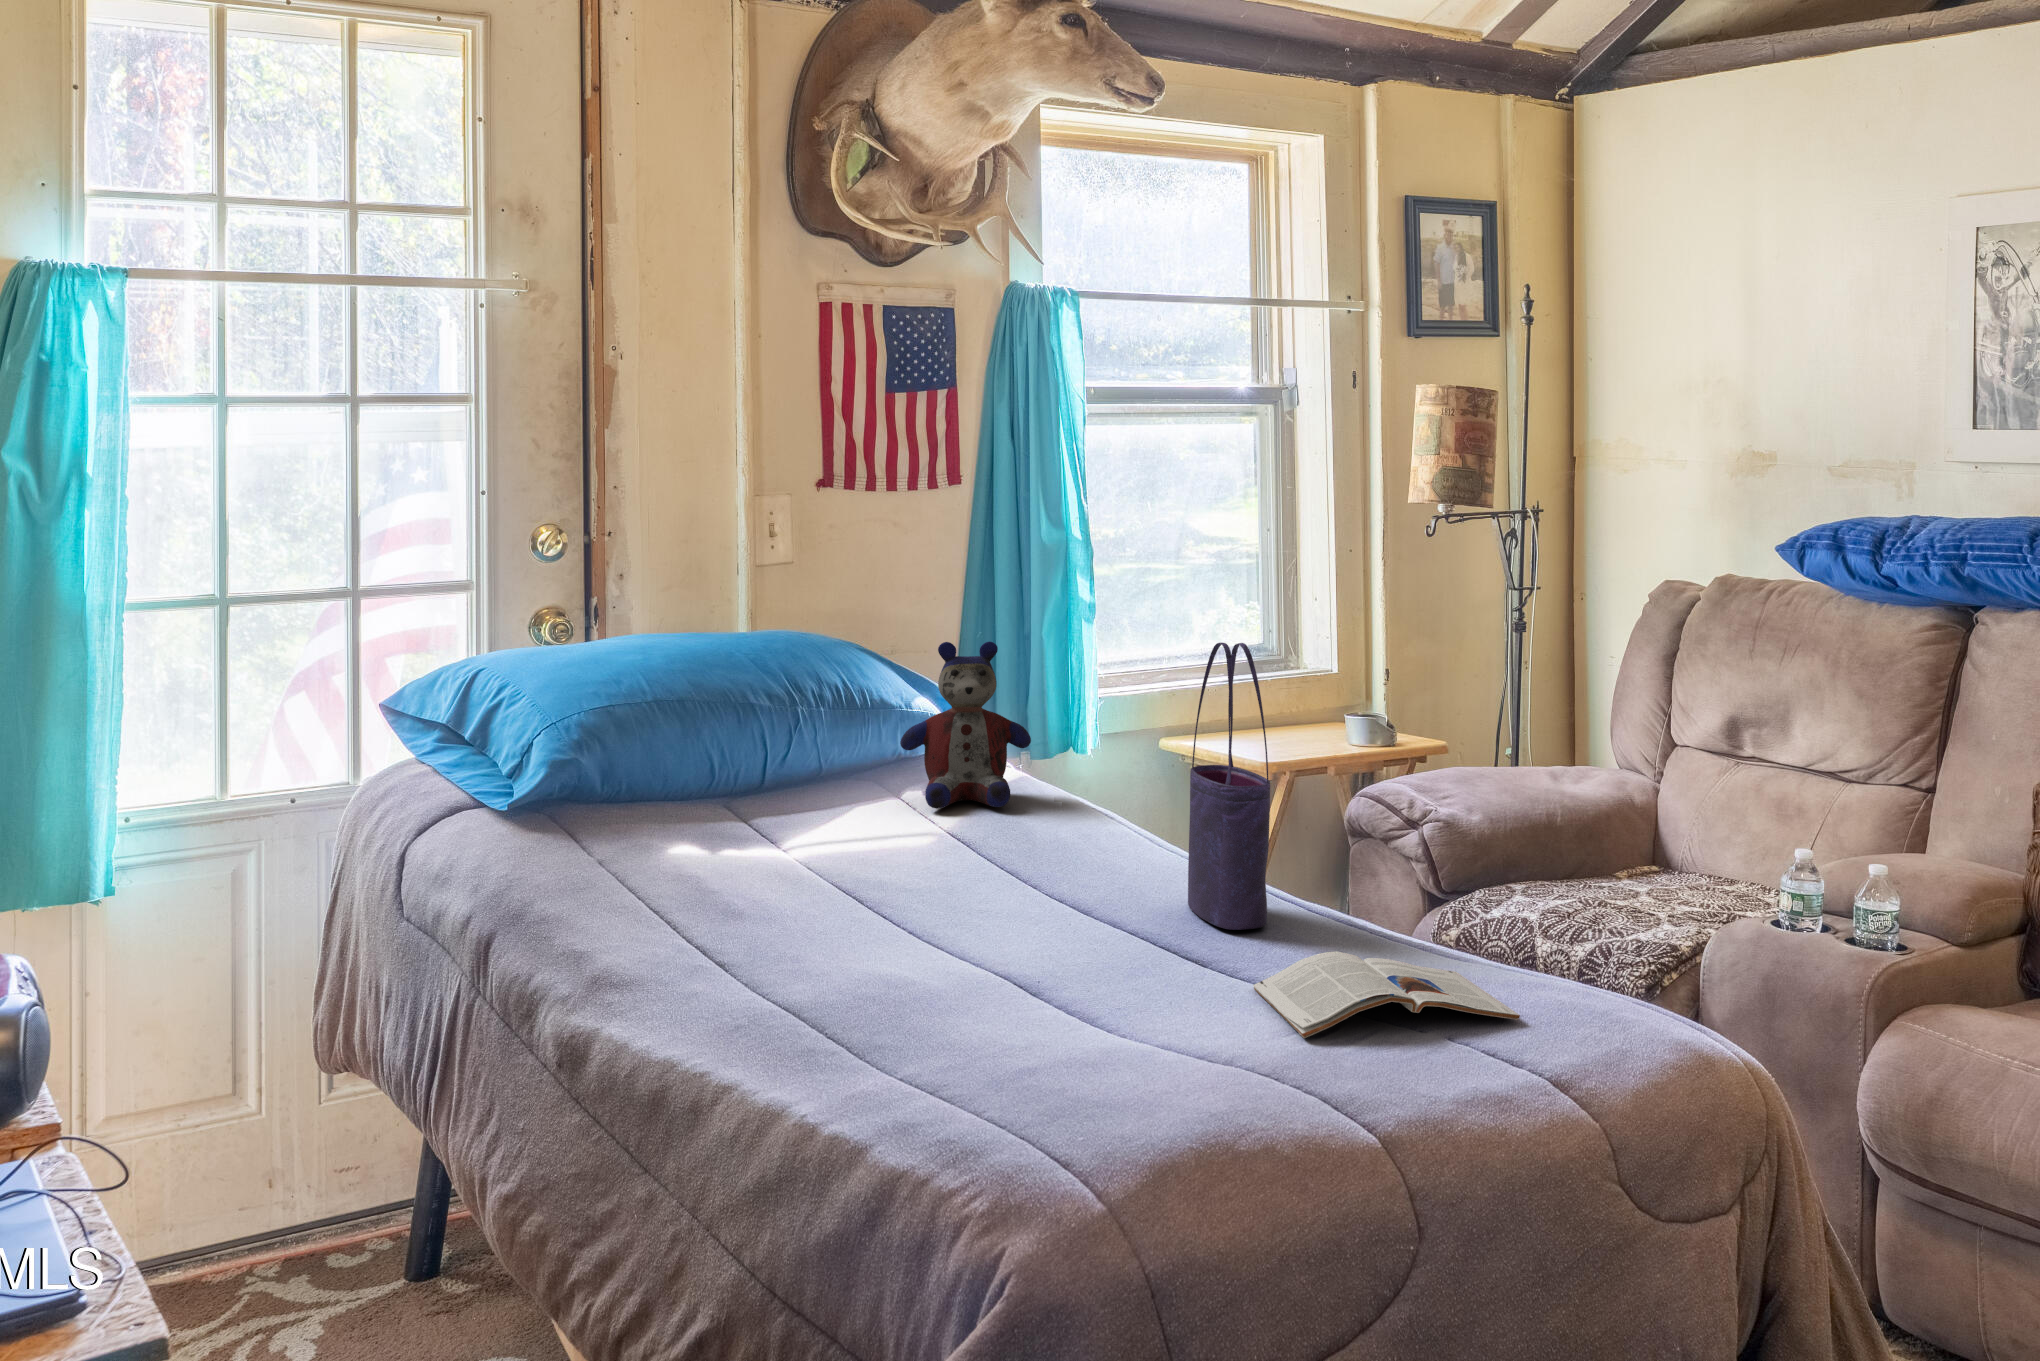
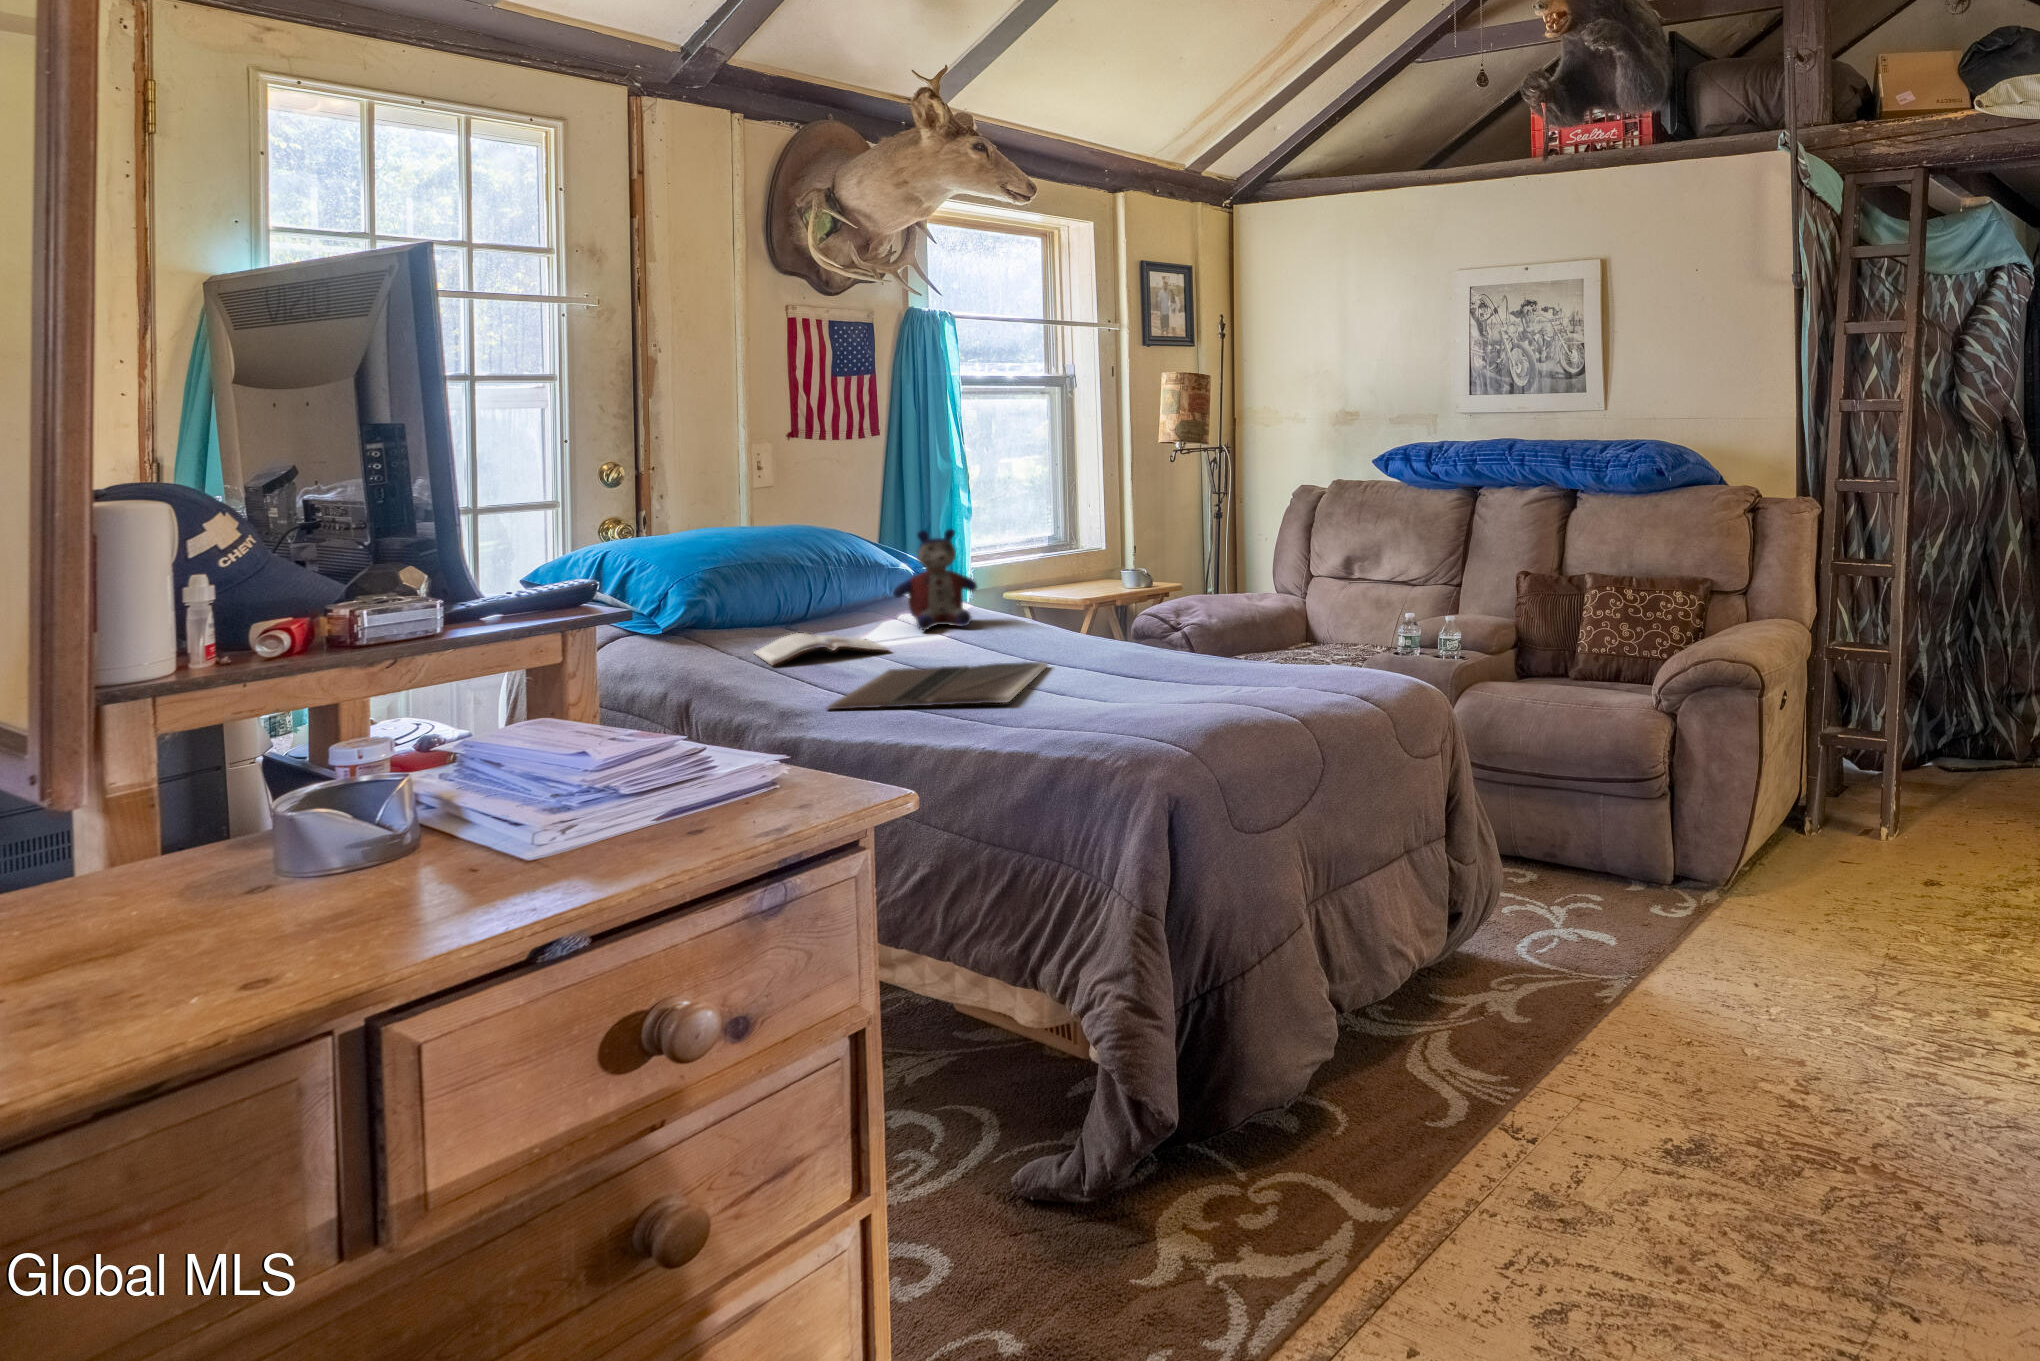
tote bag: present [1188,643,1270,930] -> none [1120,511,1174,668]
laptop: none [680,878,1065,974] -> present [827,662,1047,709]
magazine: present [1253,951,1520,1038] -> present [754,633,888,665]

